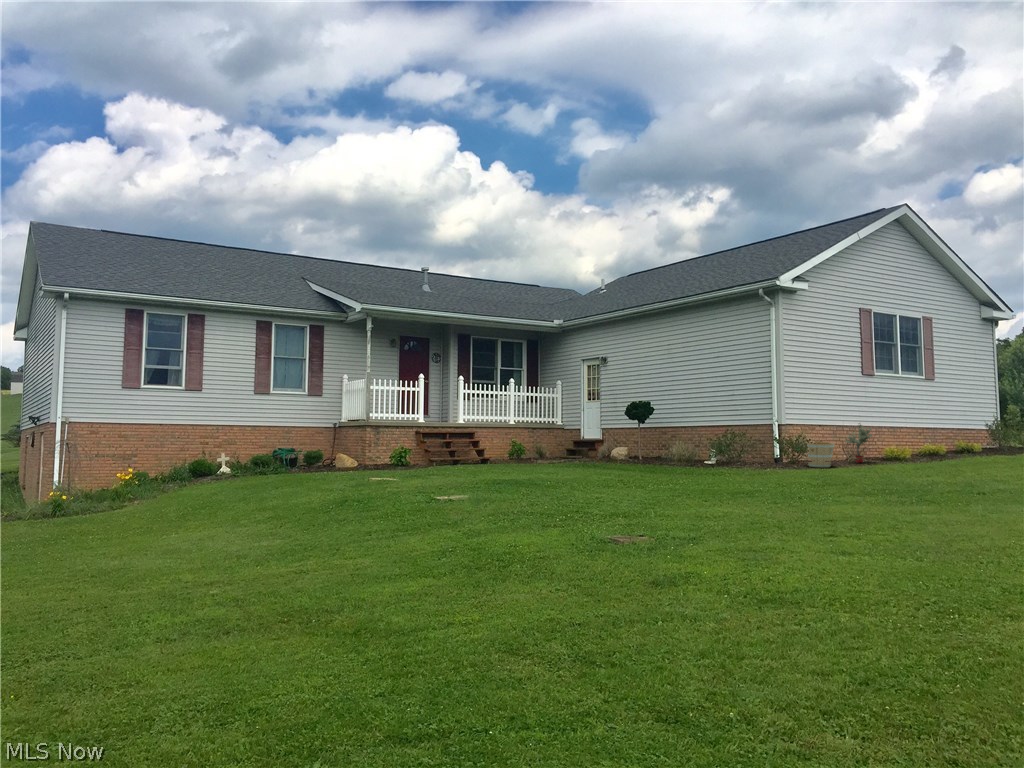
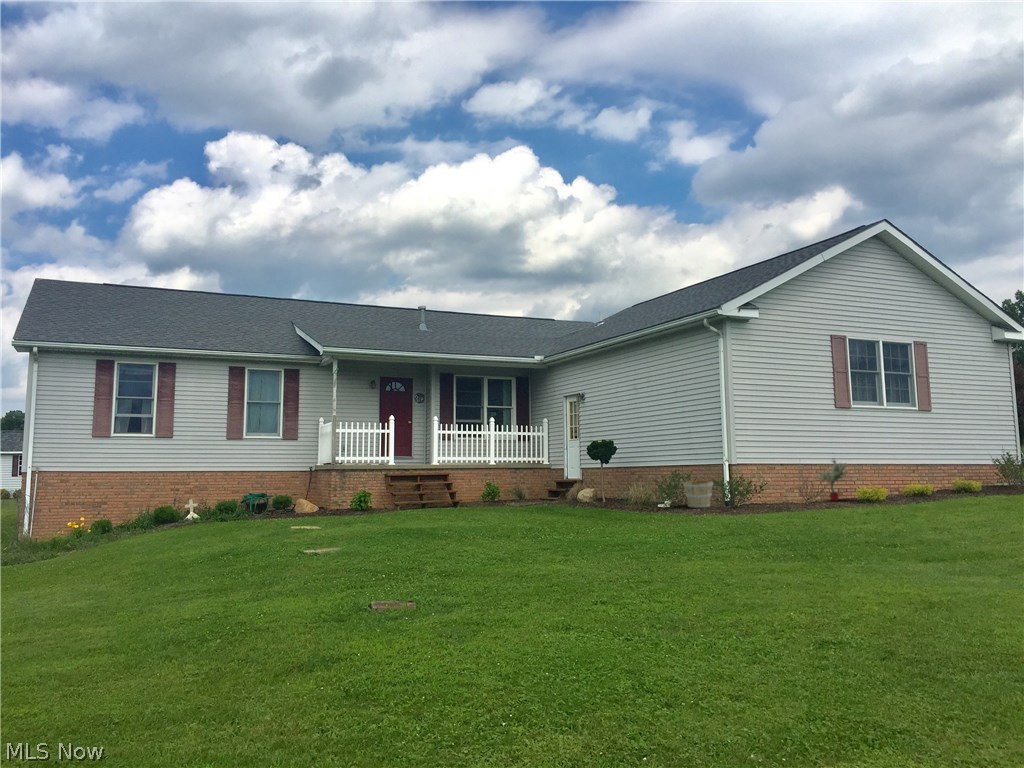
wooden bucket: present [807,441,834,468] -> present [683,480,713,508]

